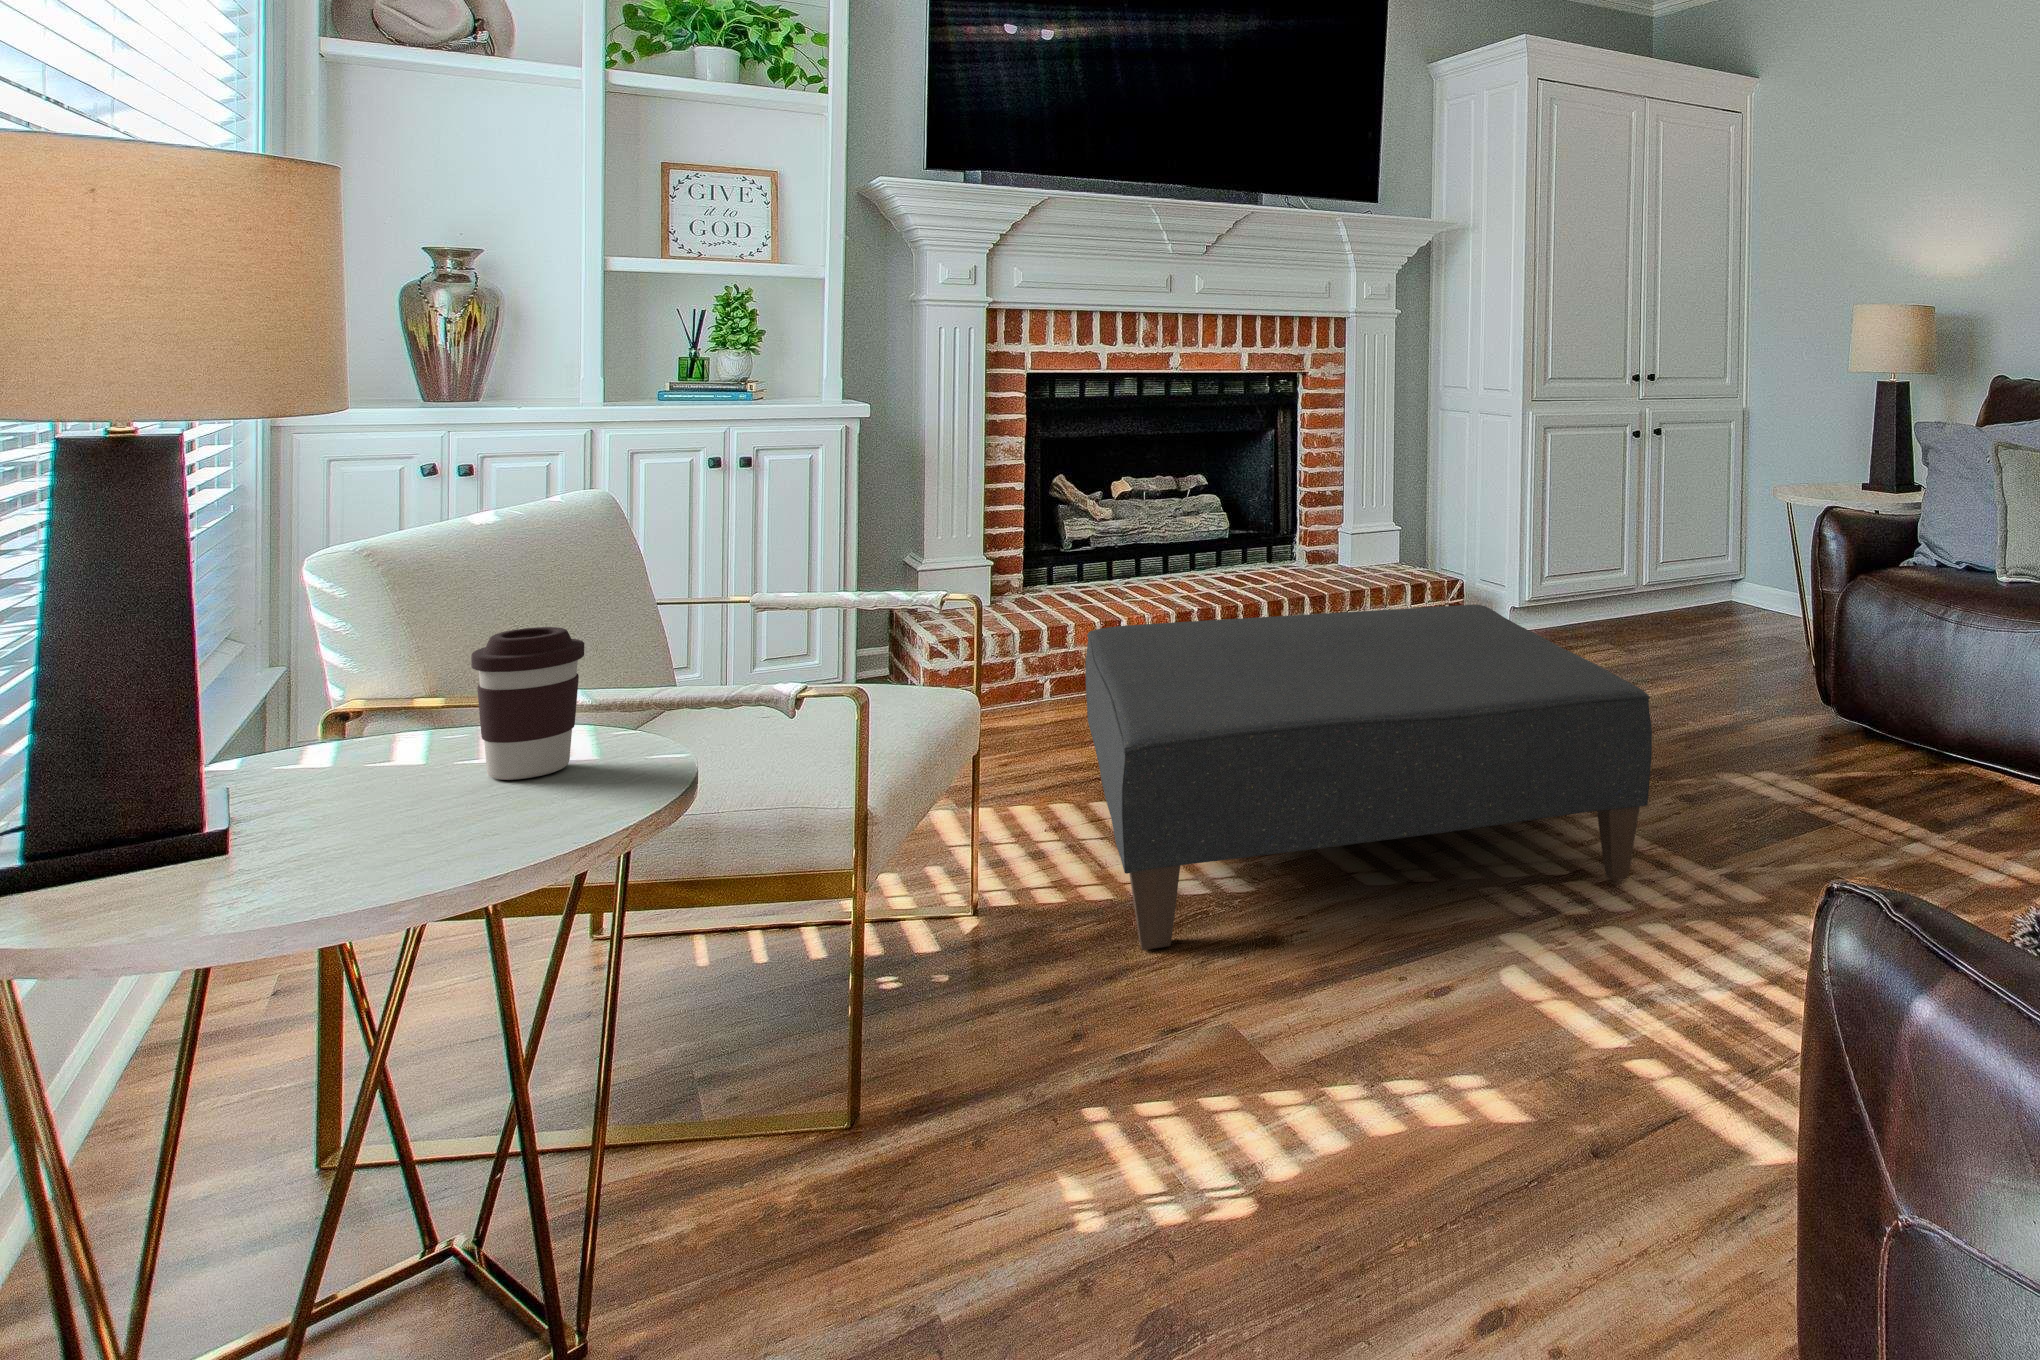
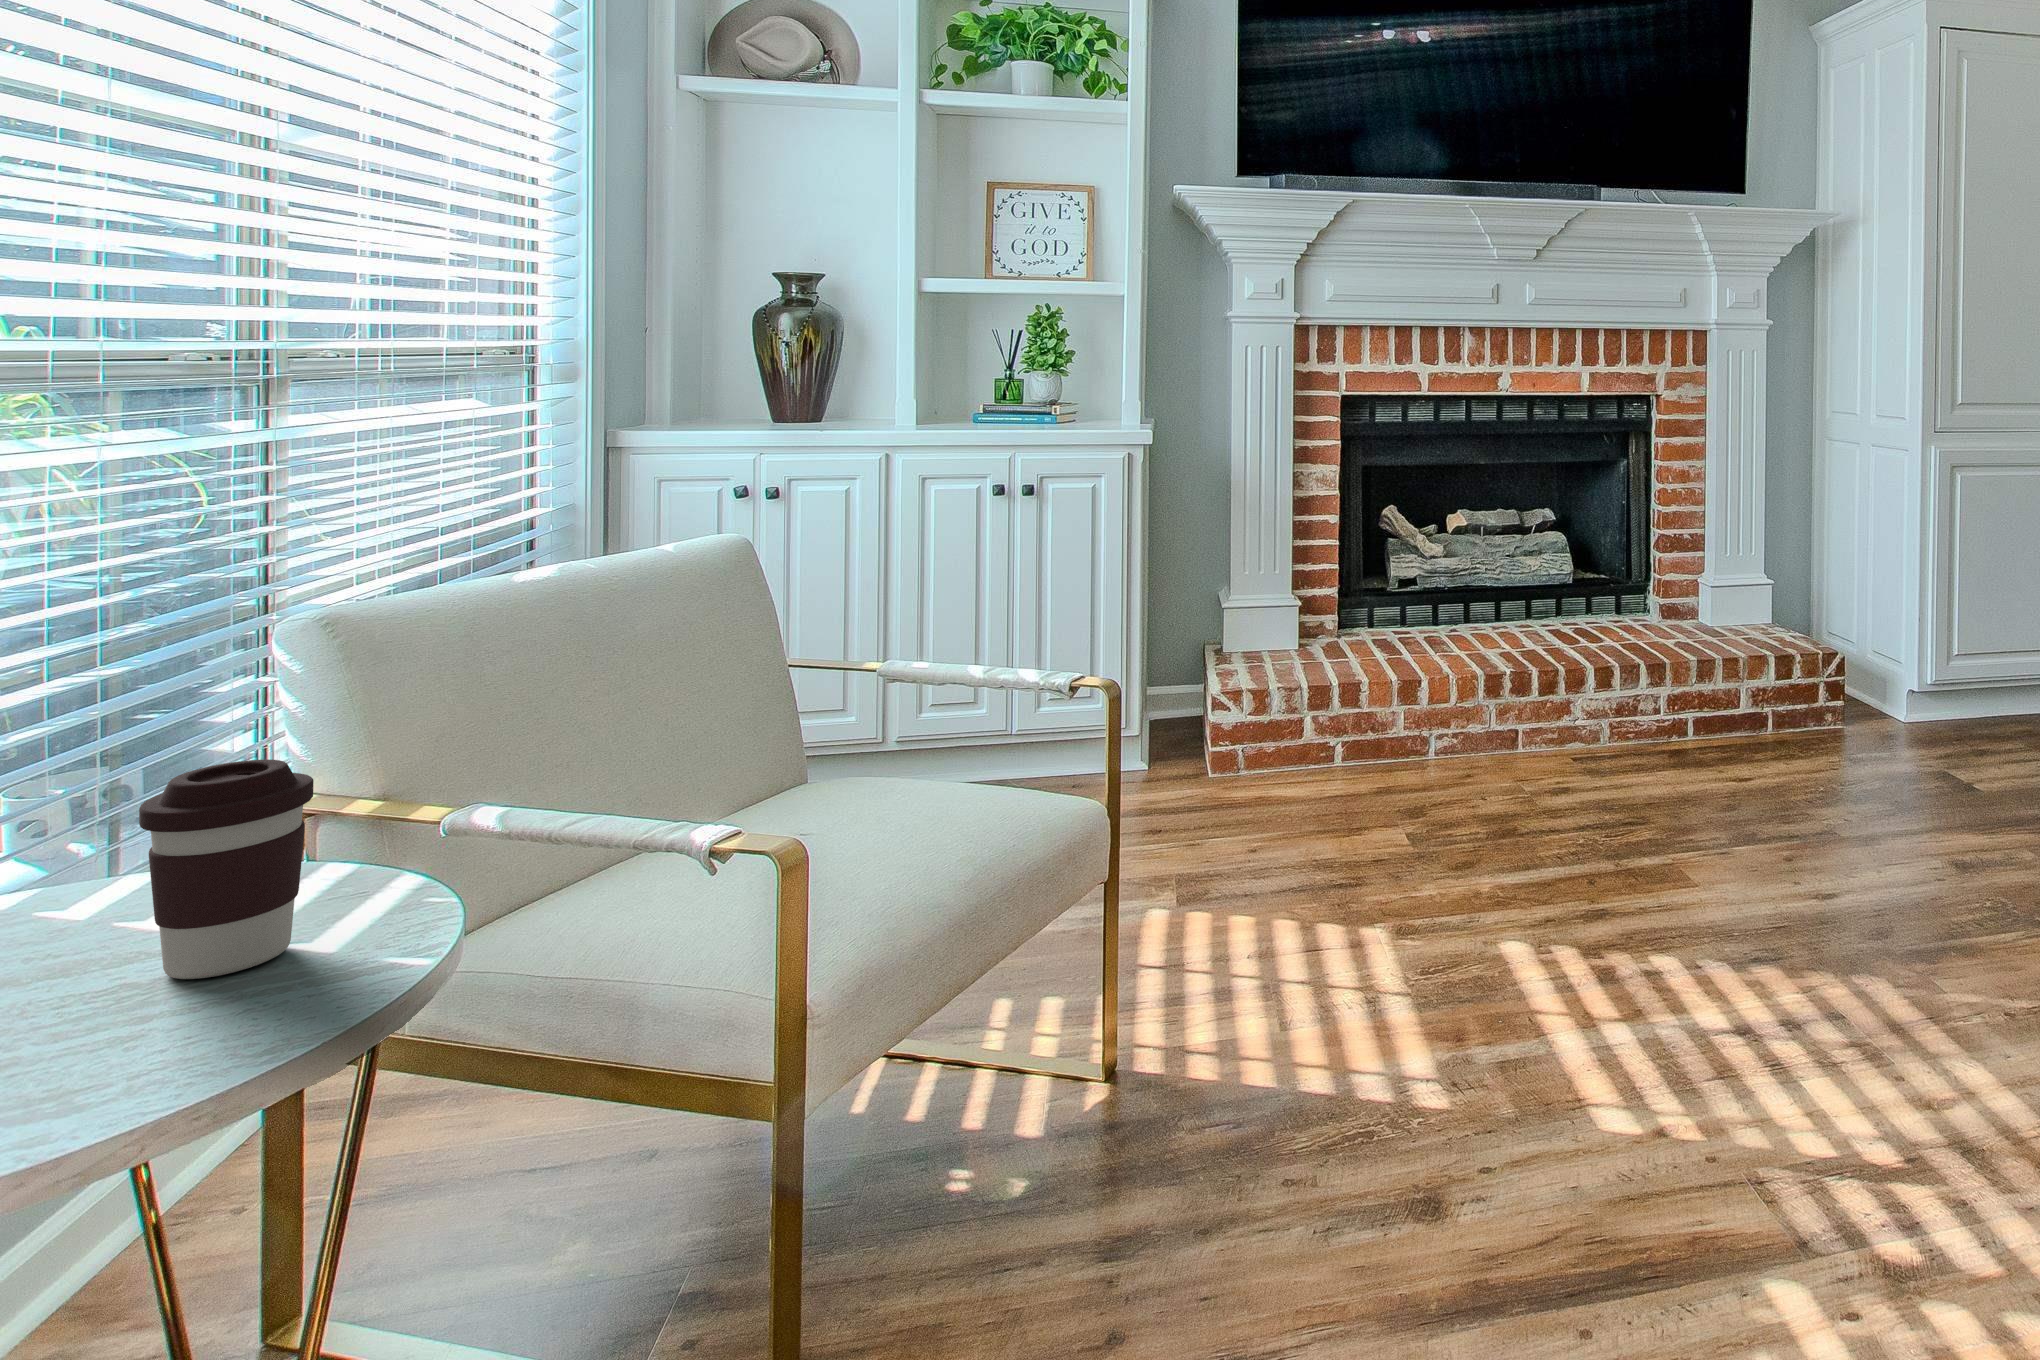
ottoman: present [1086,605,1652,950] -> none [1226,706,2027,1192]

